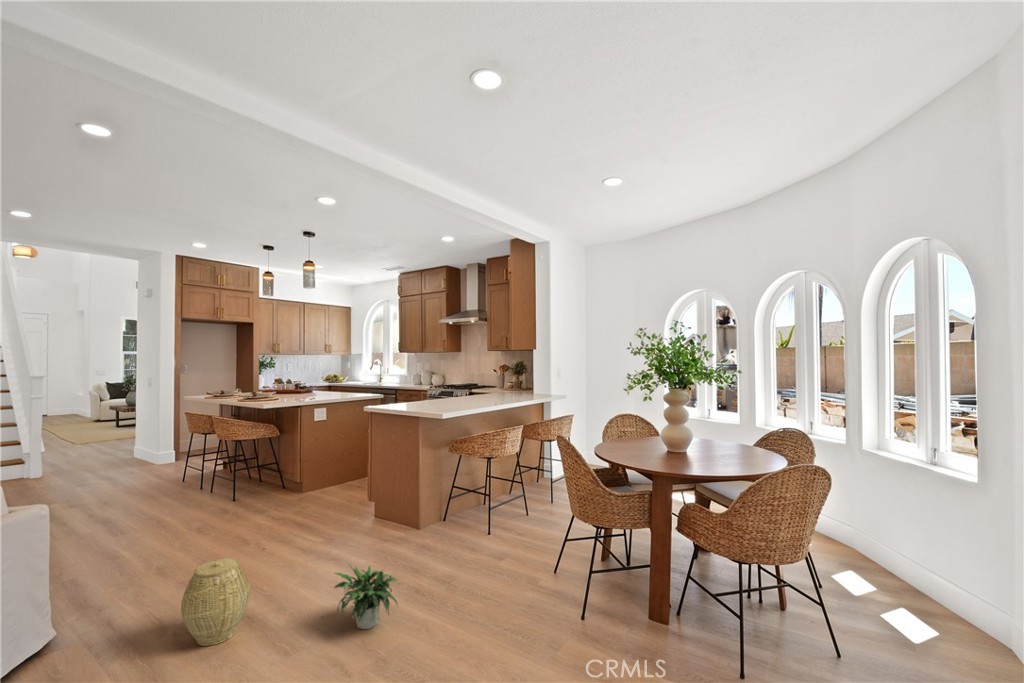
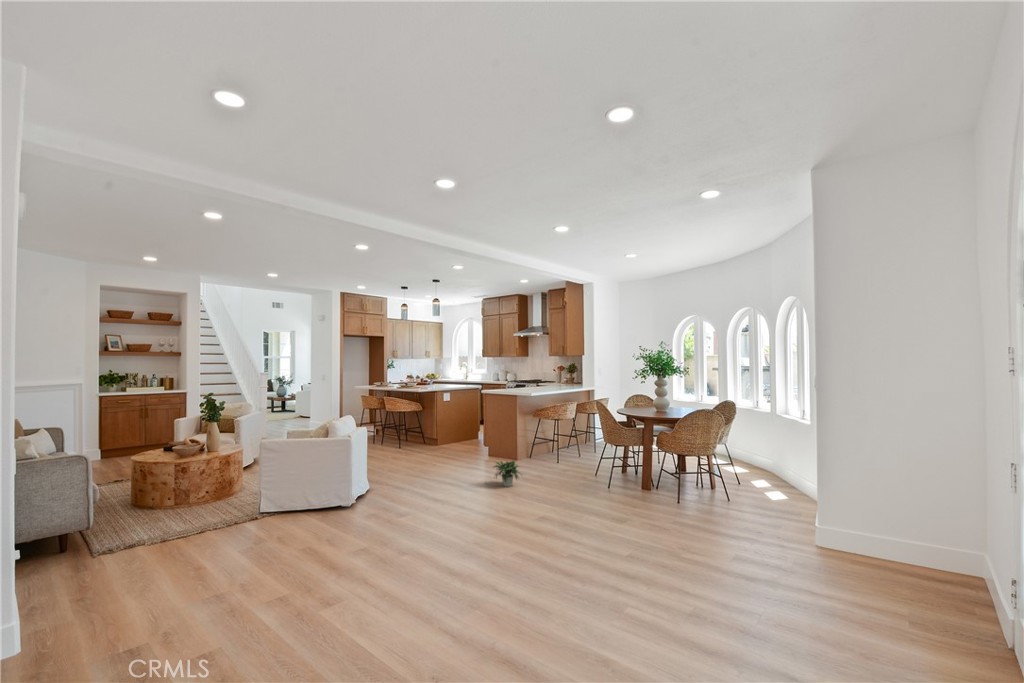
woven basket: present [181,558,251,646] -> none [429,453,456,488]

